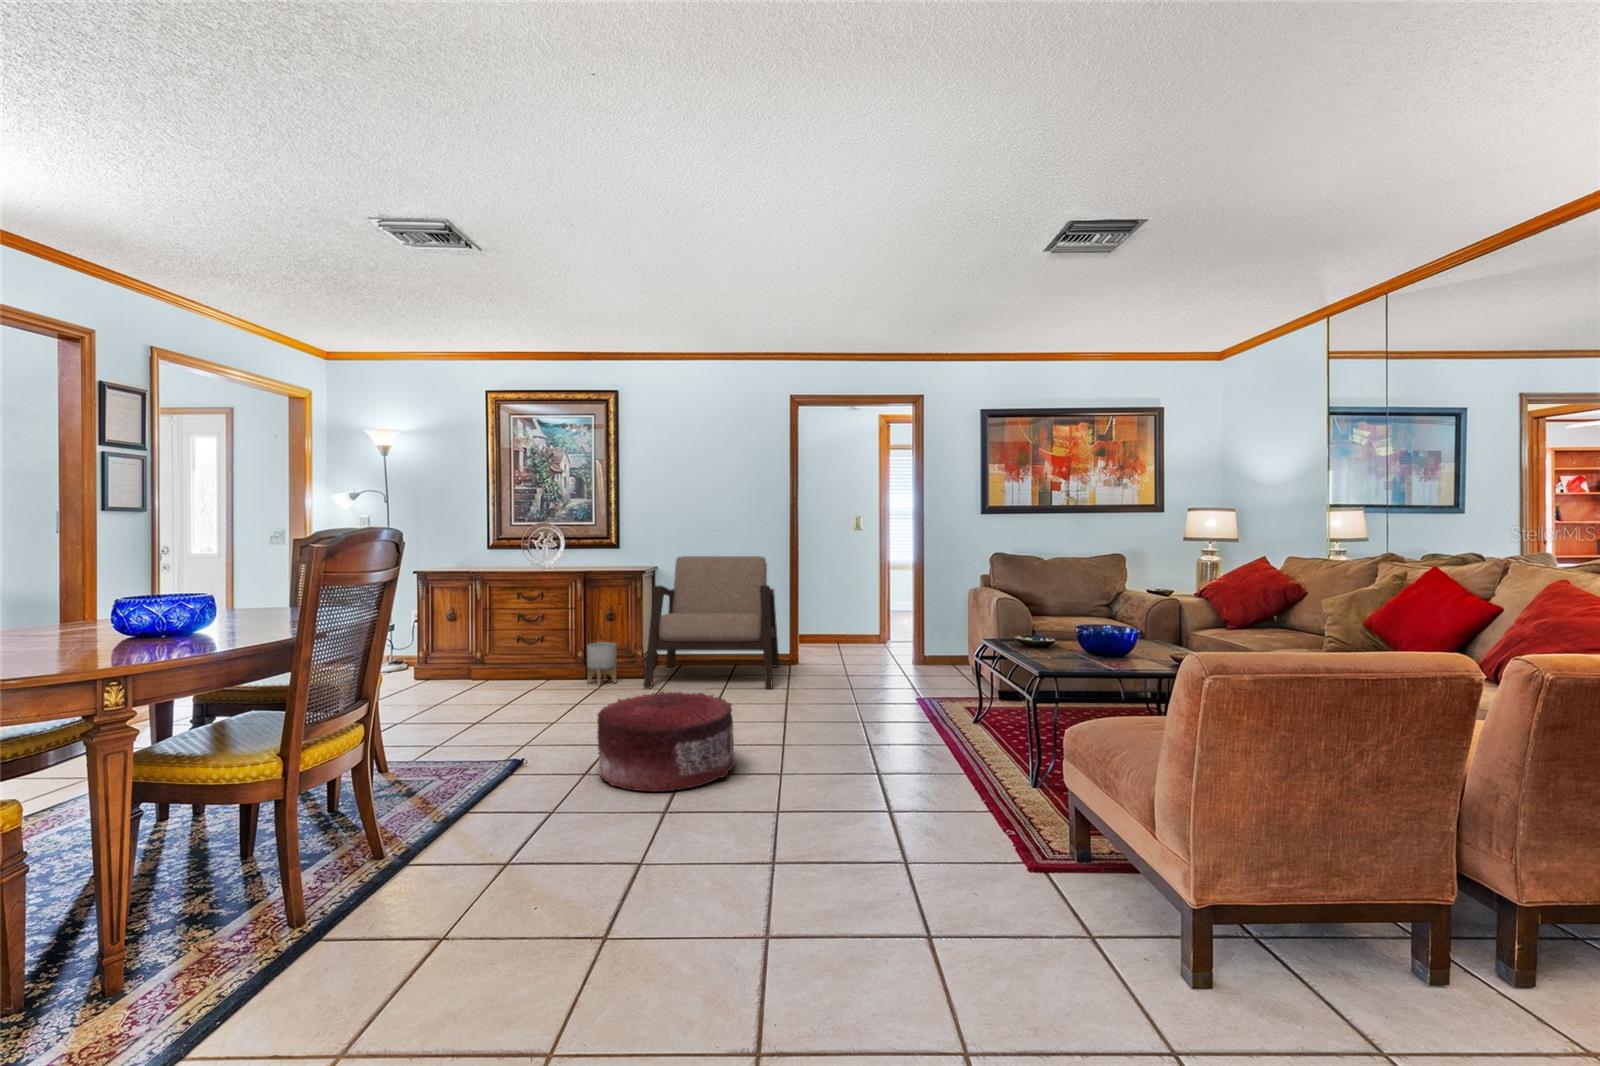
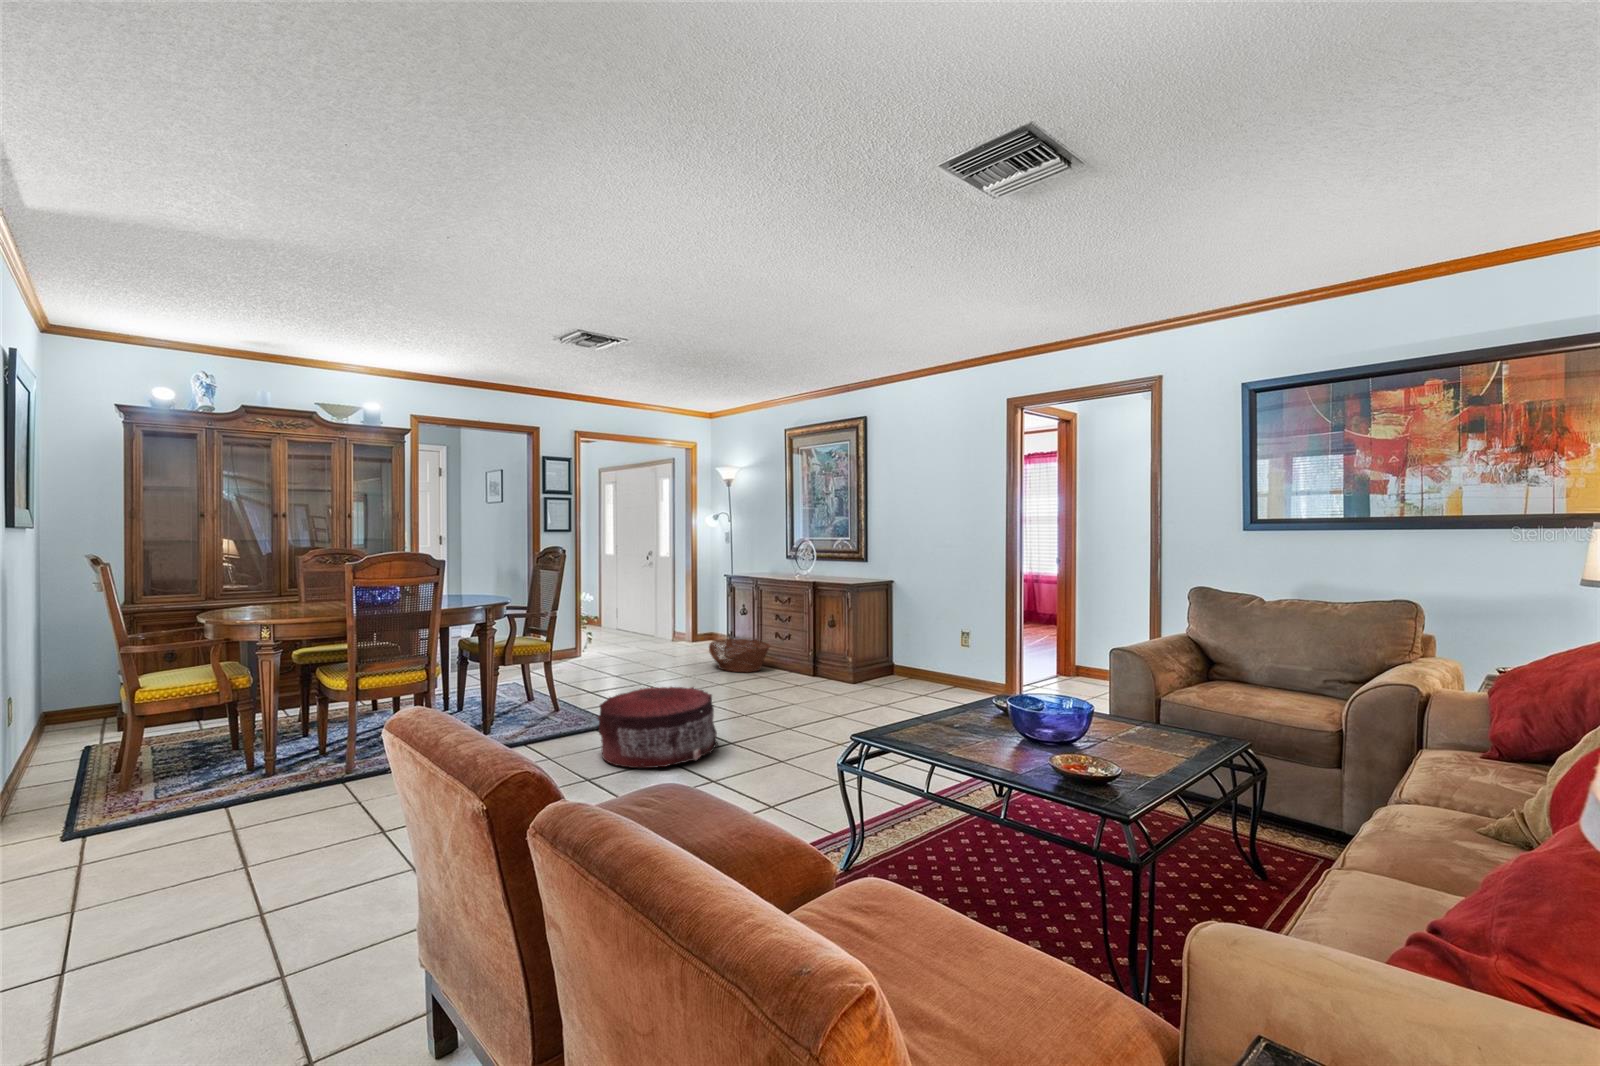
armchair: present [643,556,779,689] -> none [826,571,991,711]
planter: present [587,642,616,686] -> none [800,643,825,681]
basket: none [435,651,534,693] -> present [709,639,770,672]

